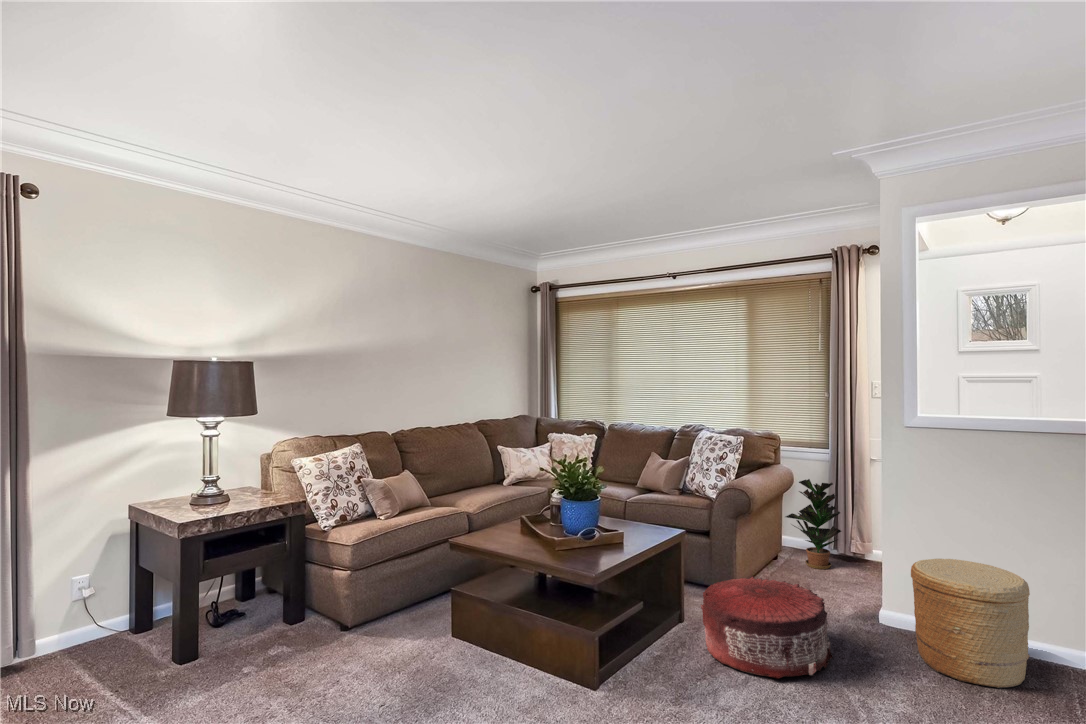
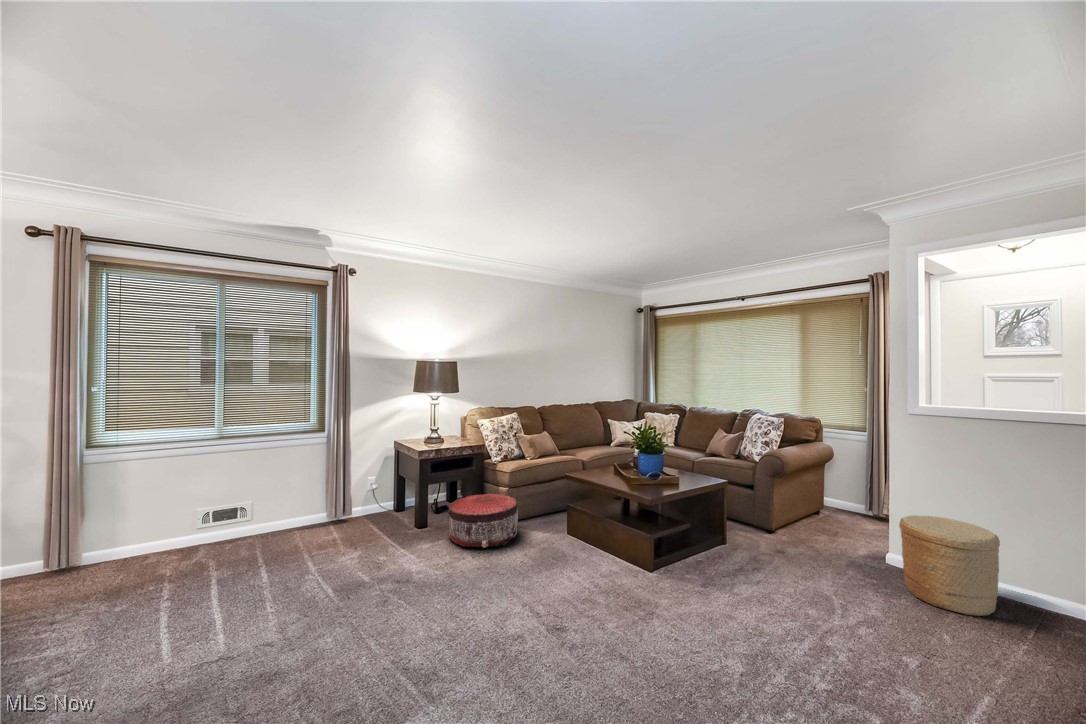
potted plant: present [786,479,841,569] -> none [821,453,871,523]
pouf: present [701,576,834,679] -> present [448,494,518,548]

